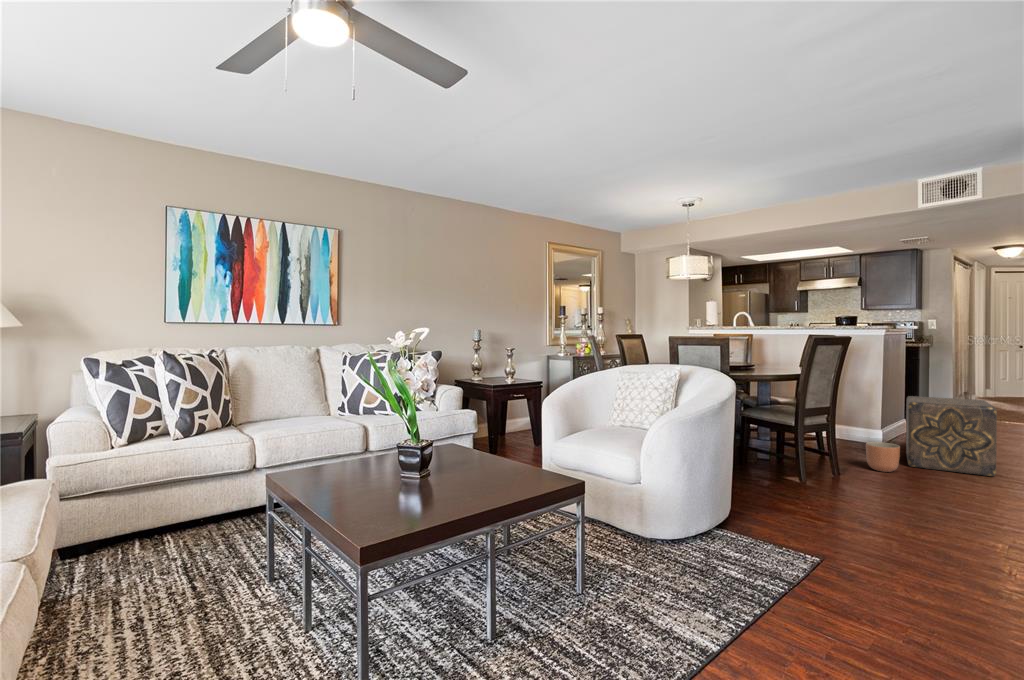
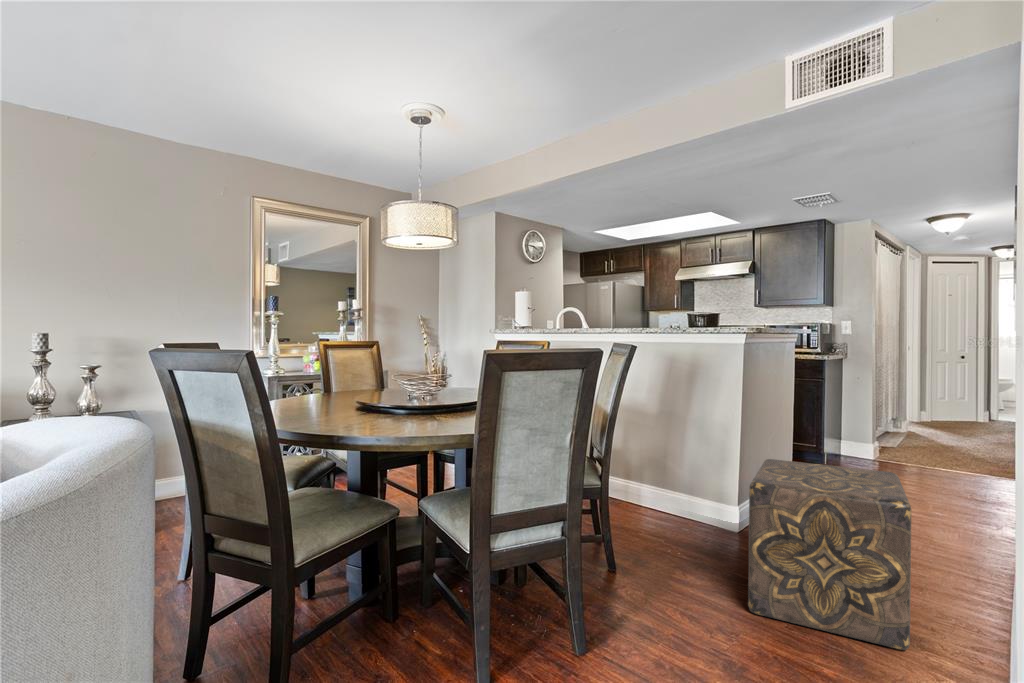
planter: present [866,442,900,472] -> none [661,565,722,639]

